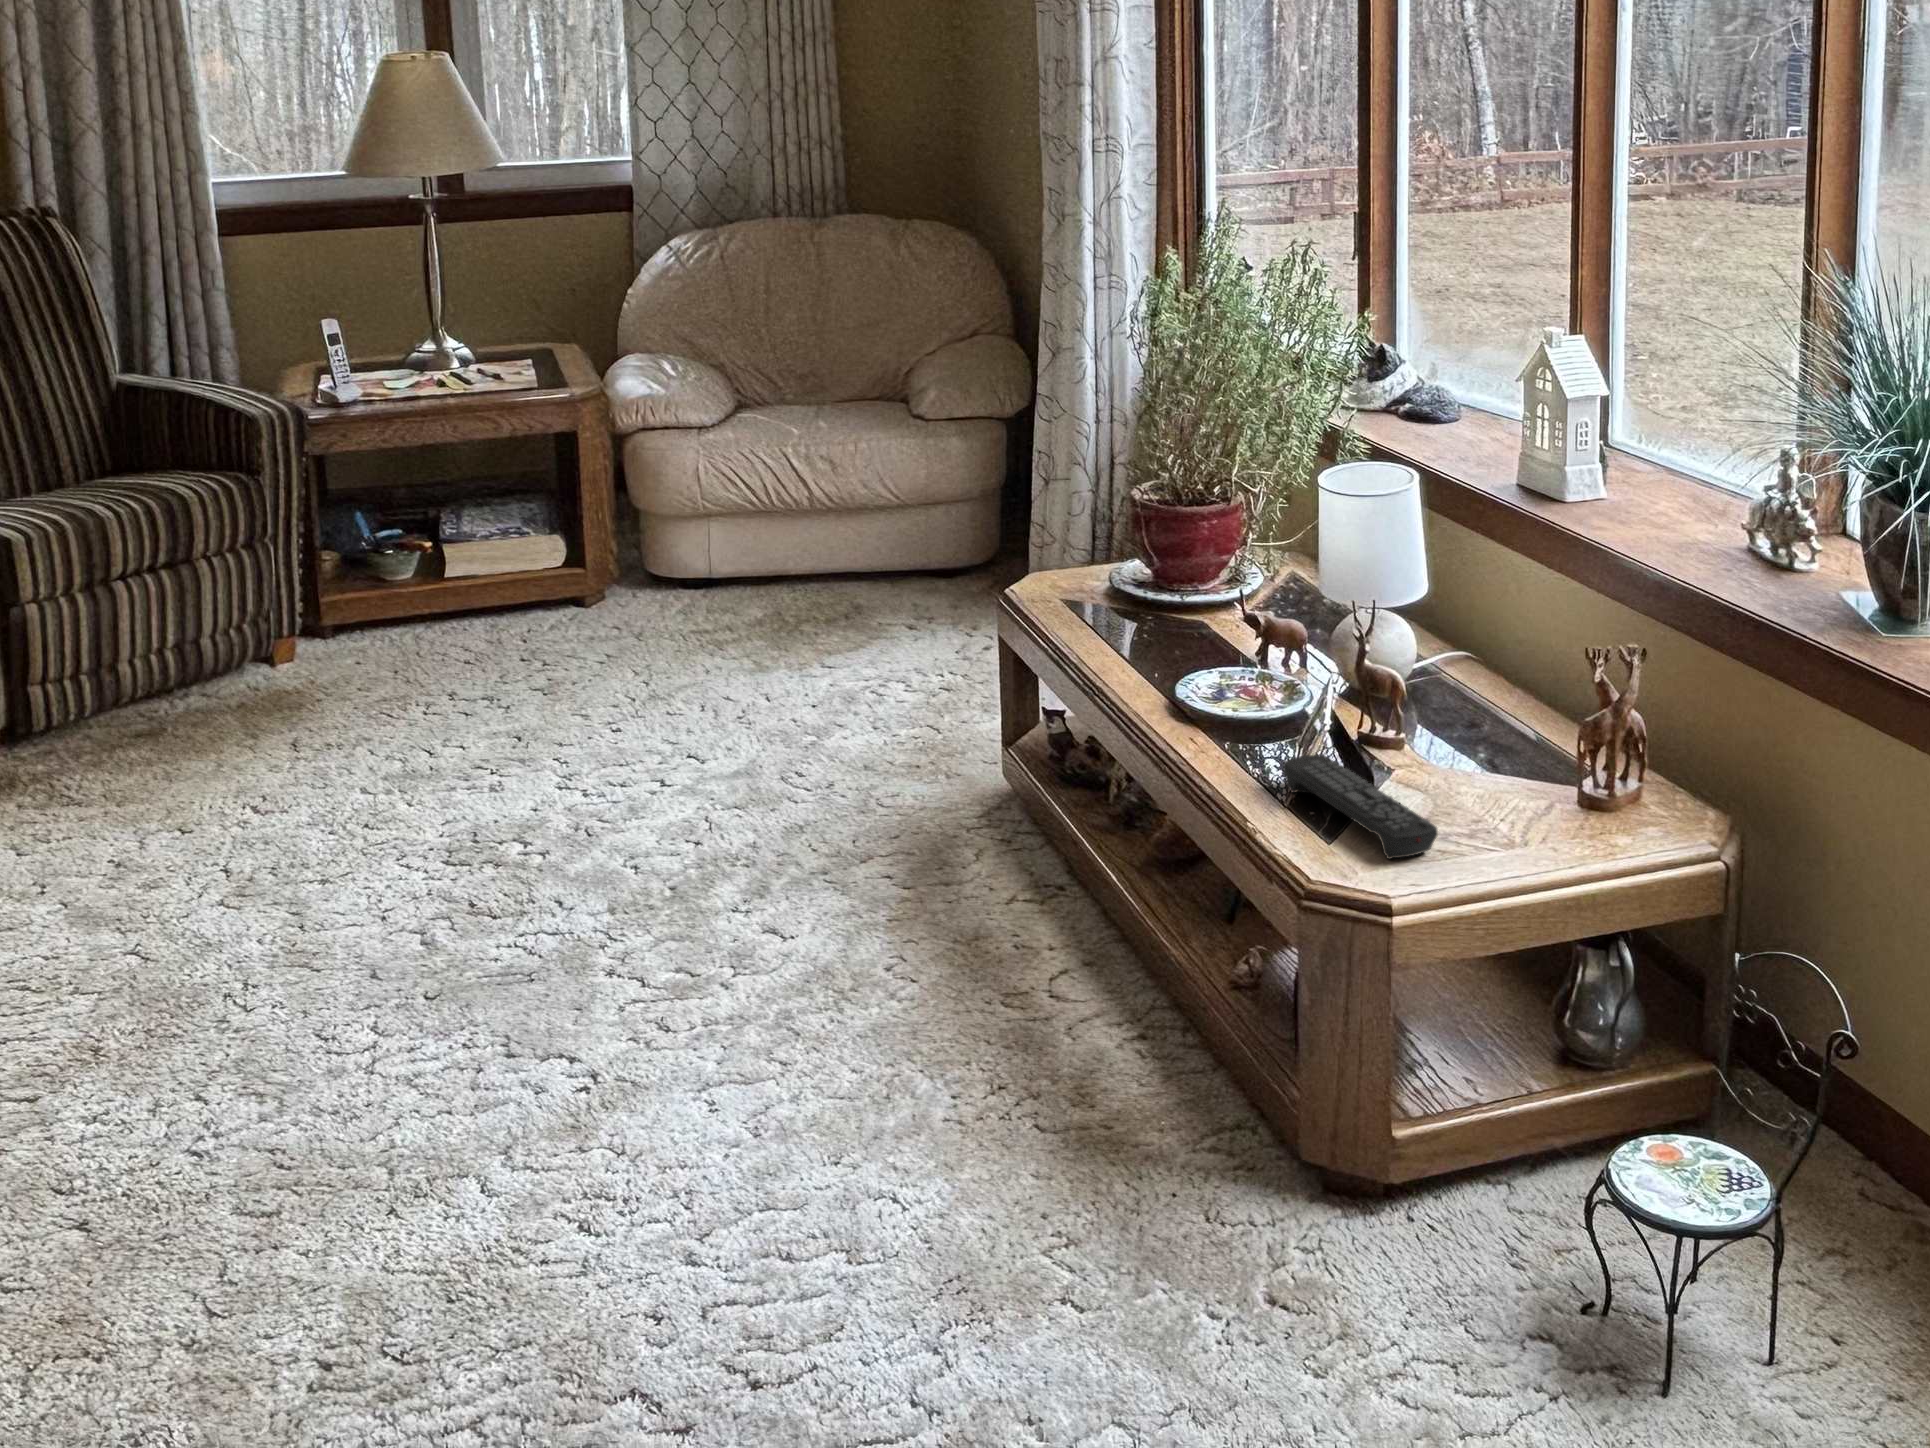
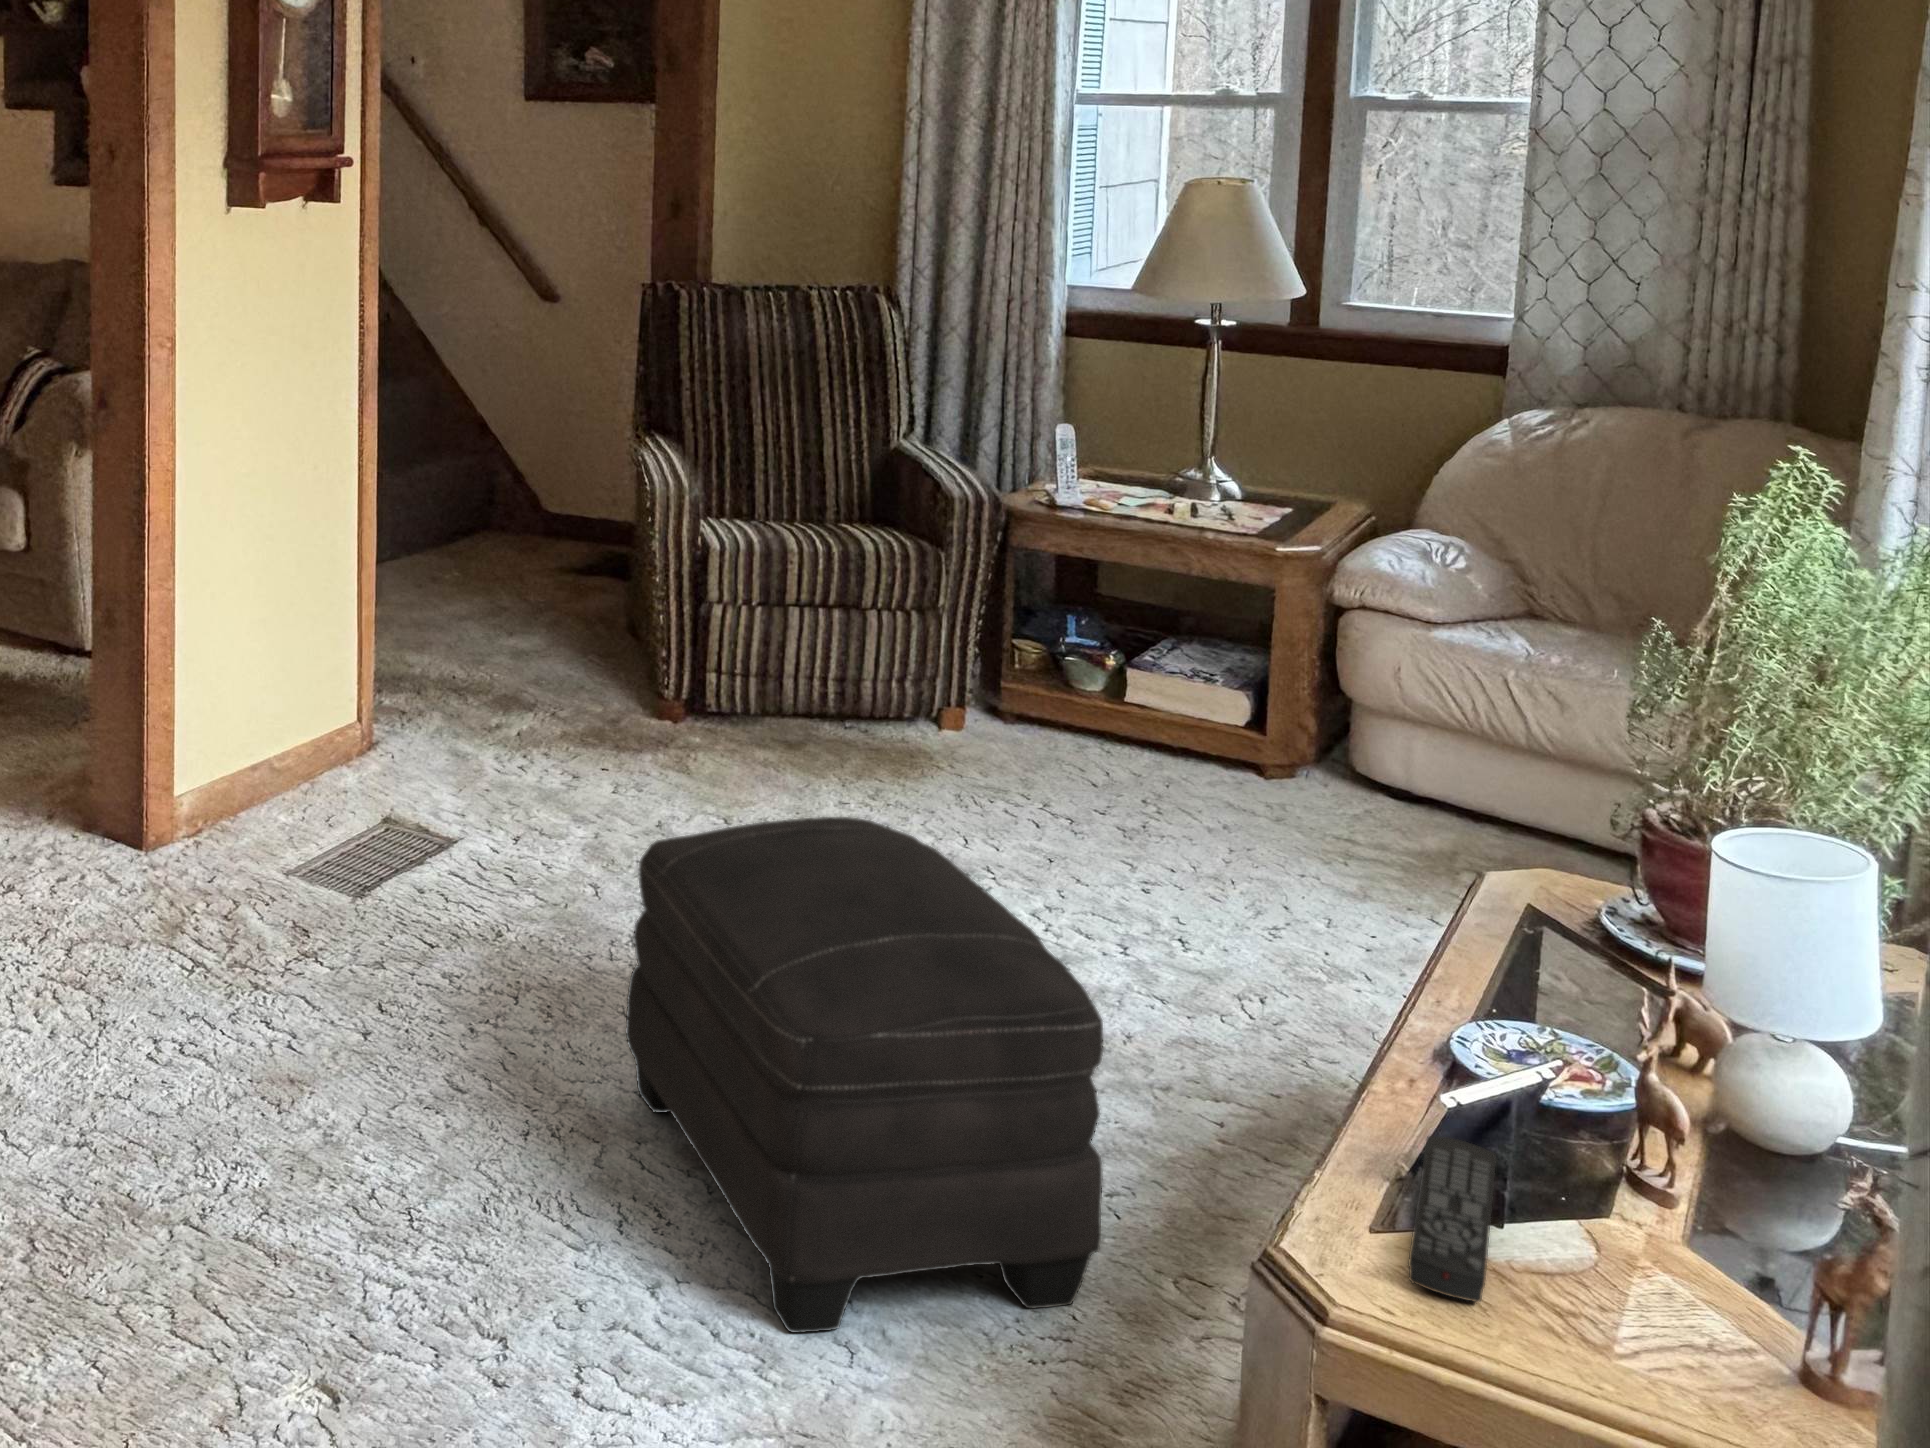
ottoman: none [428,722,989,1215] -> present [626,817,1103,1333]

